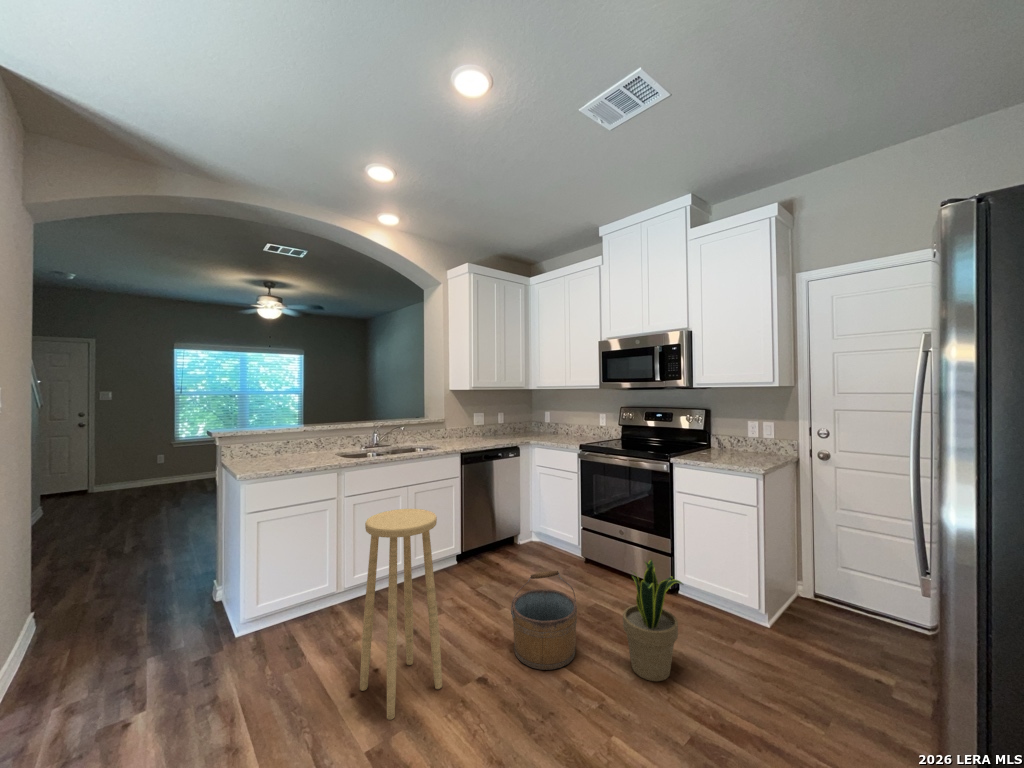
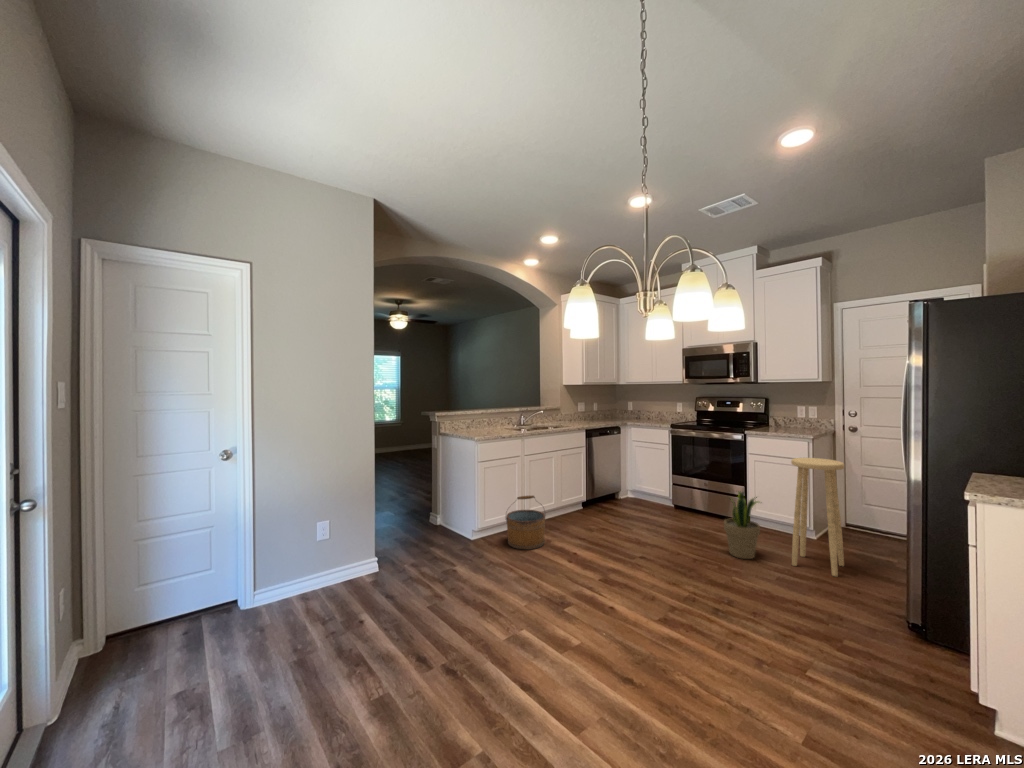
stool: present [360,509,442,720] -> present [791,458,844,577]
bucket: present [511,571,577,670] -> present [506,496,545,549]

